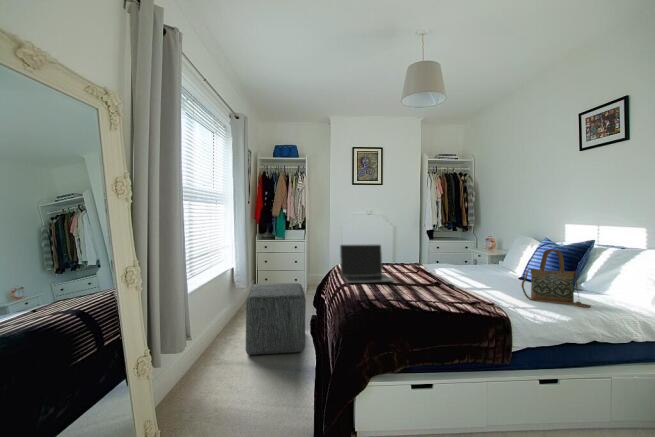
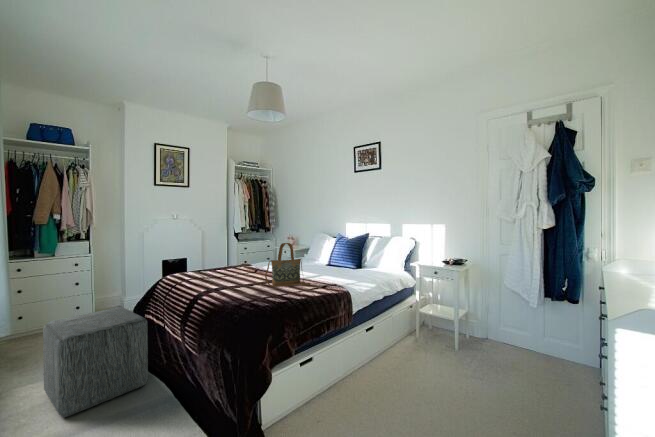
laptop: present [340,244,393,283] -> none [192,250,253,292]
handbag: present [522,249,591,308] -> present [265,243,311,287]

